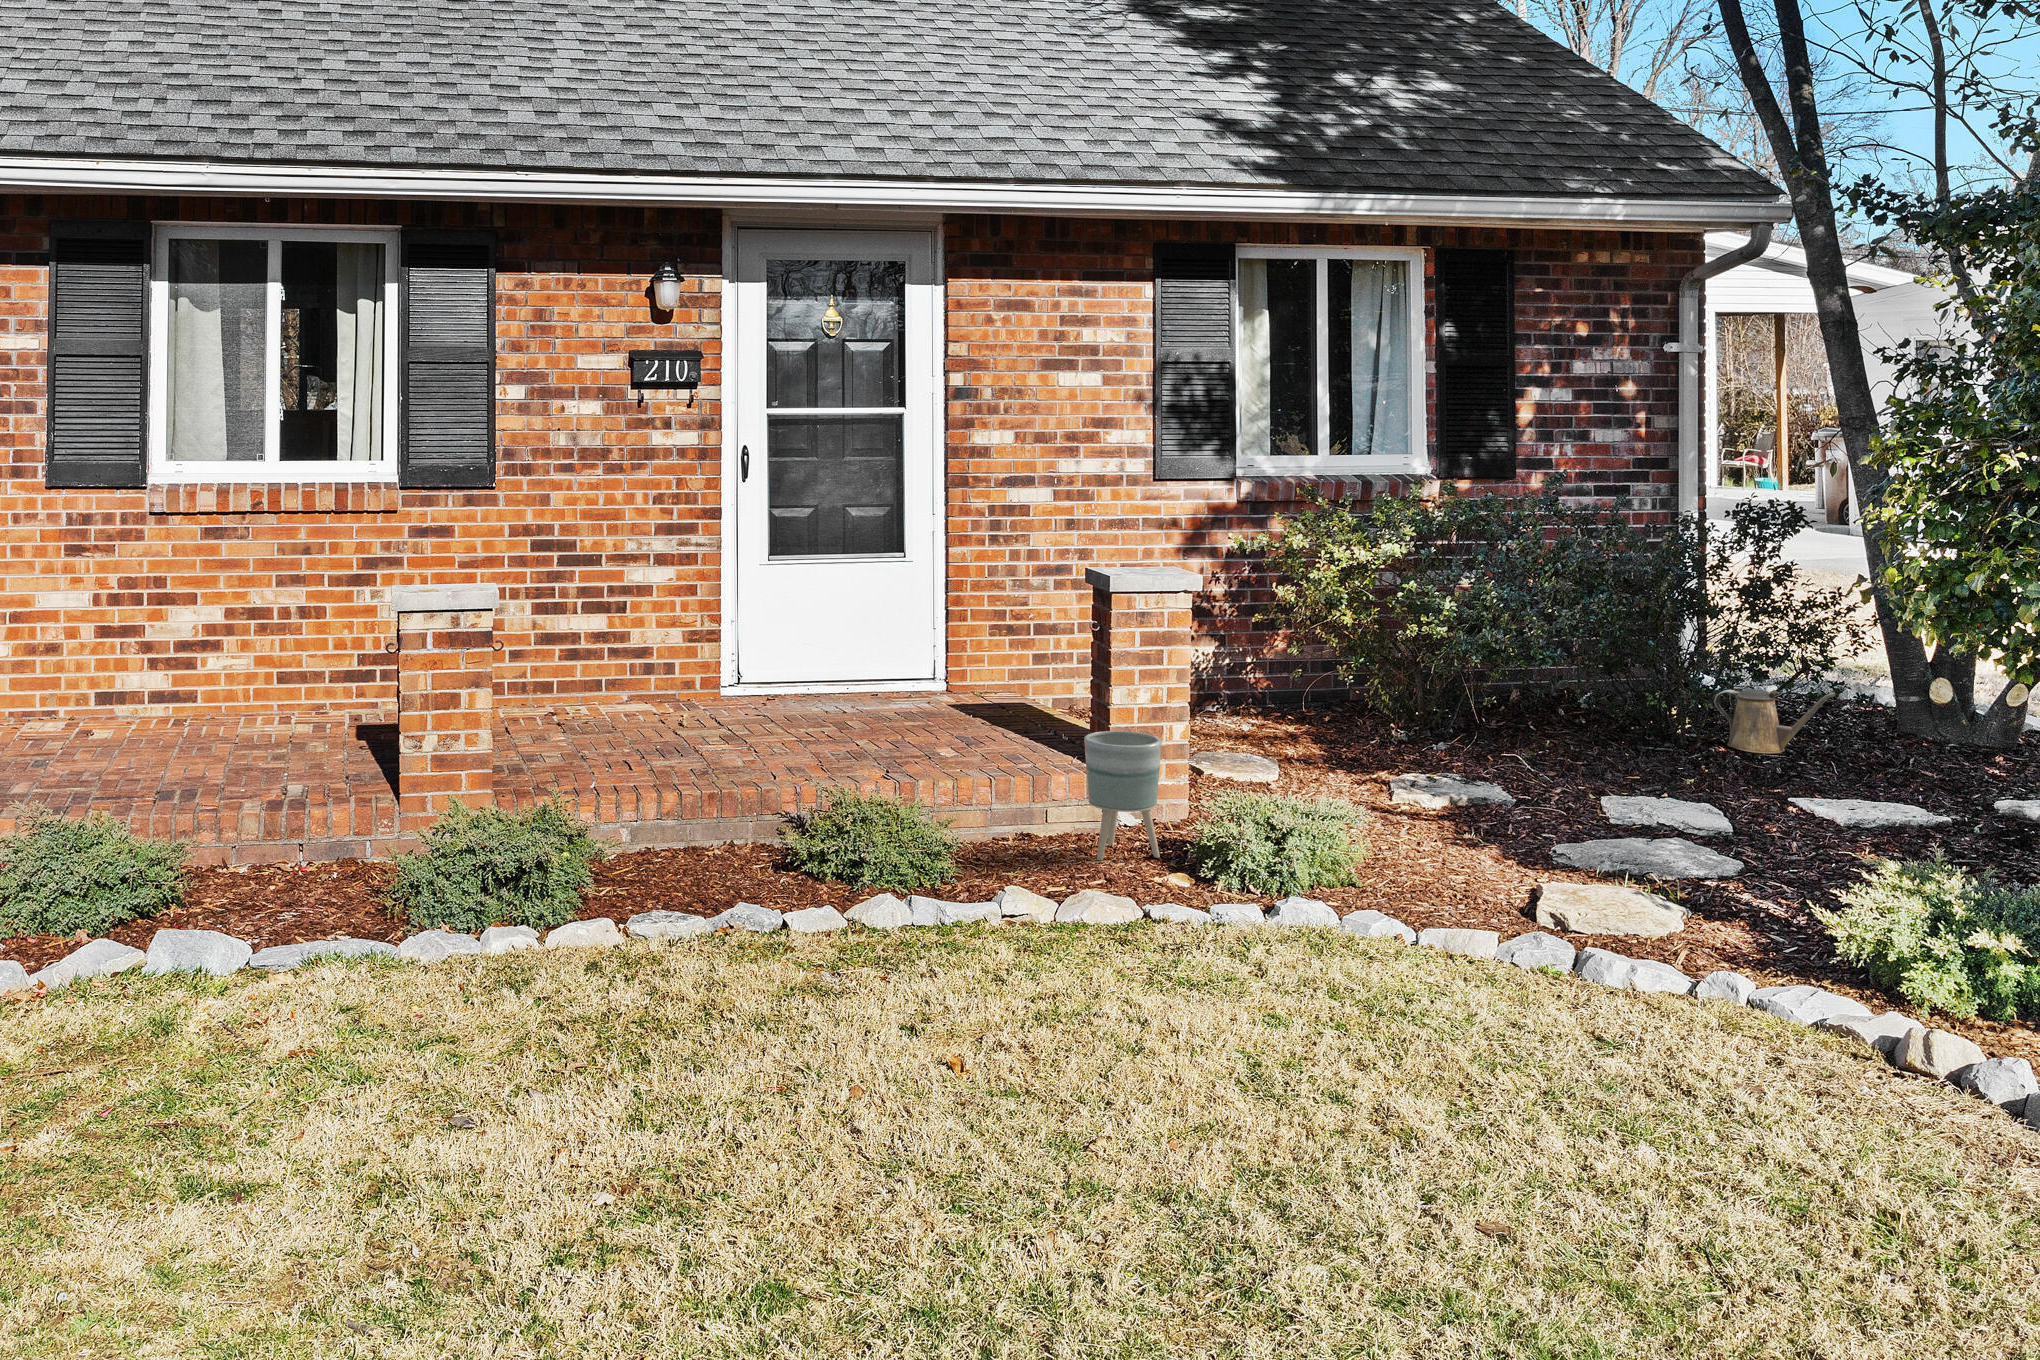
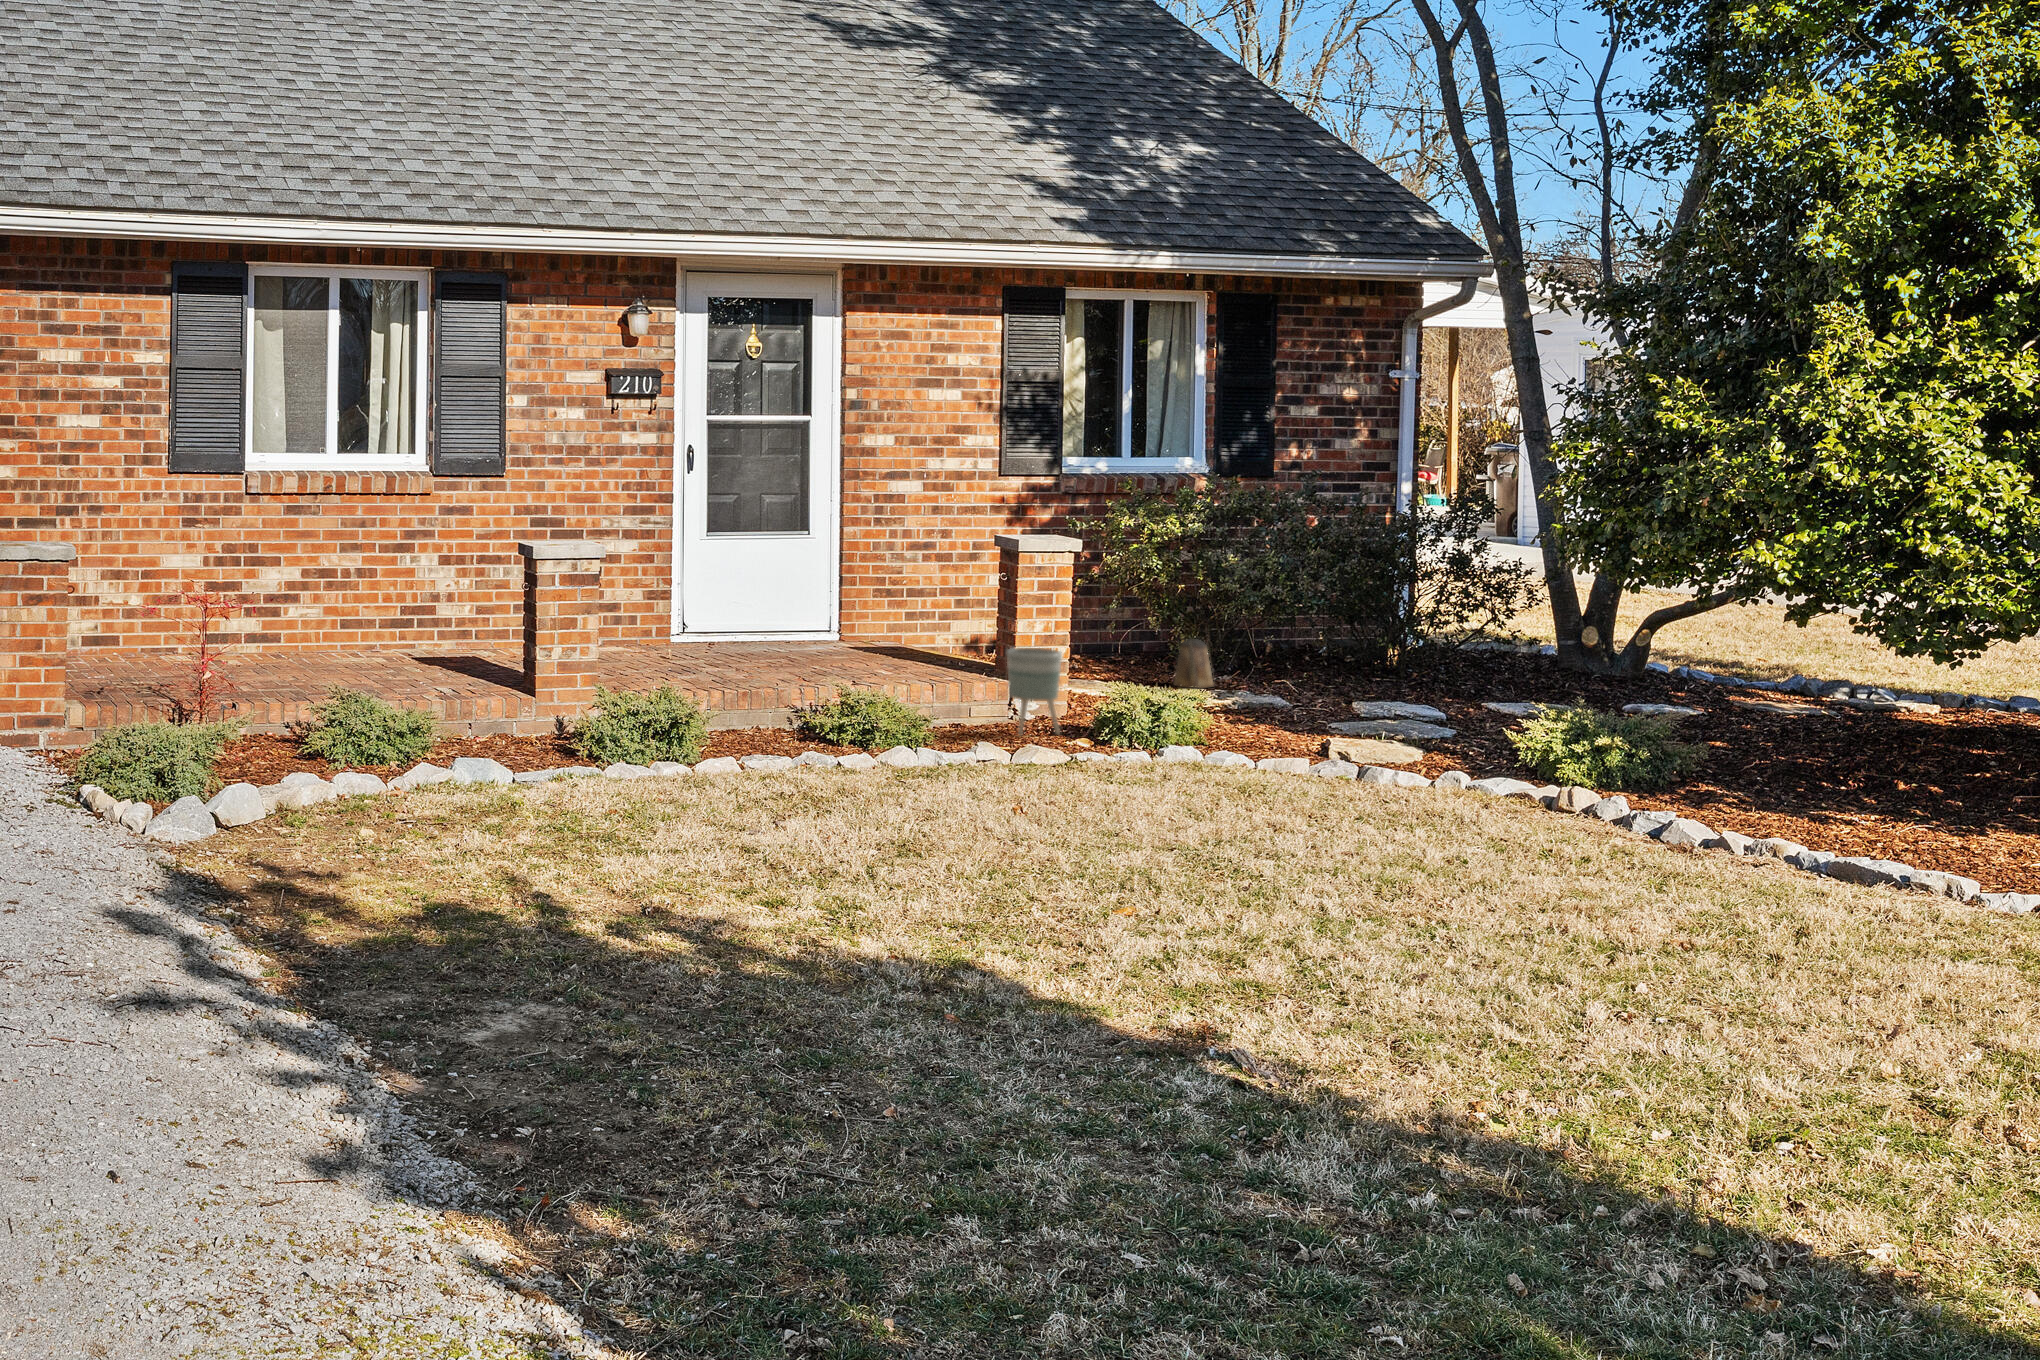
watering can: present [1714,689,1836,754] -> present [1174,639,1214,688]

